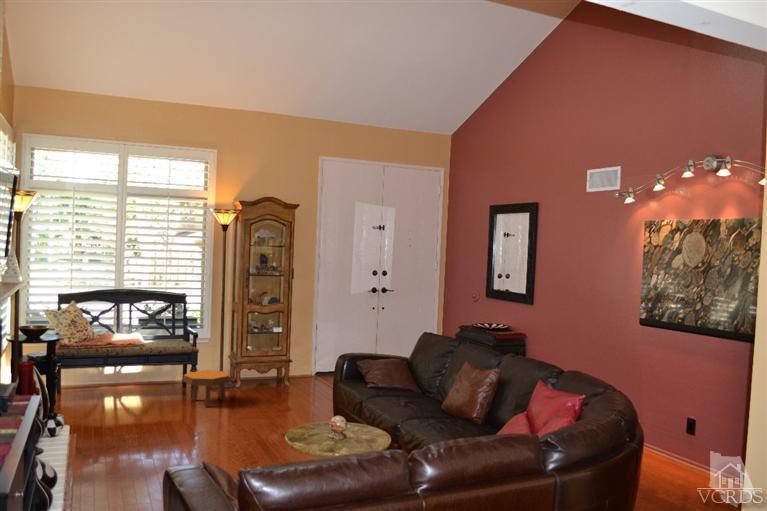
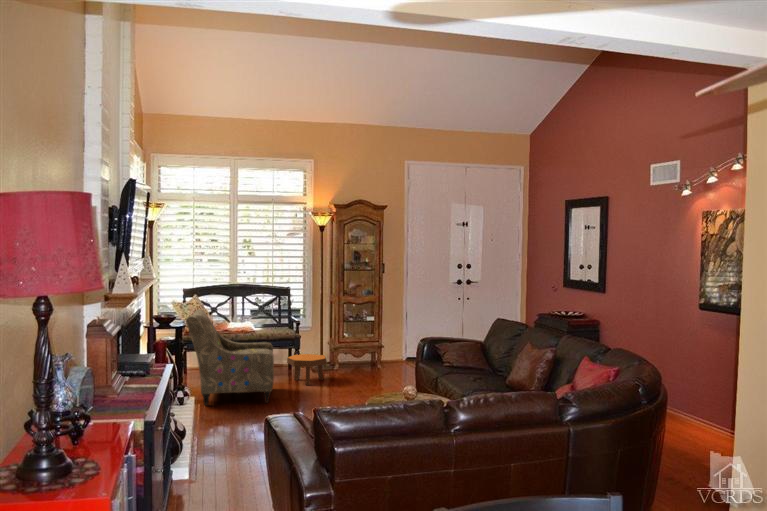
armchair: none [59,319,168,437] -> present [186,310,274,405]

